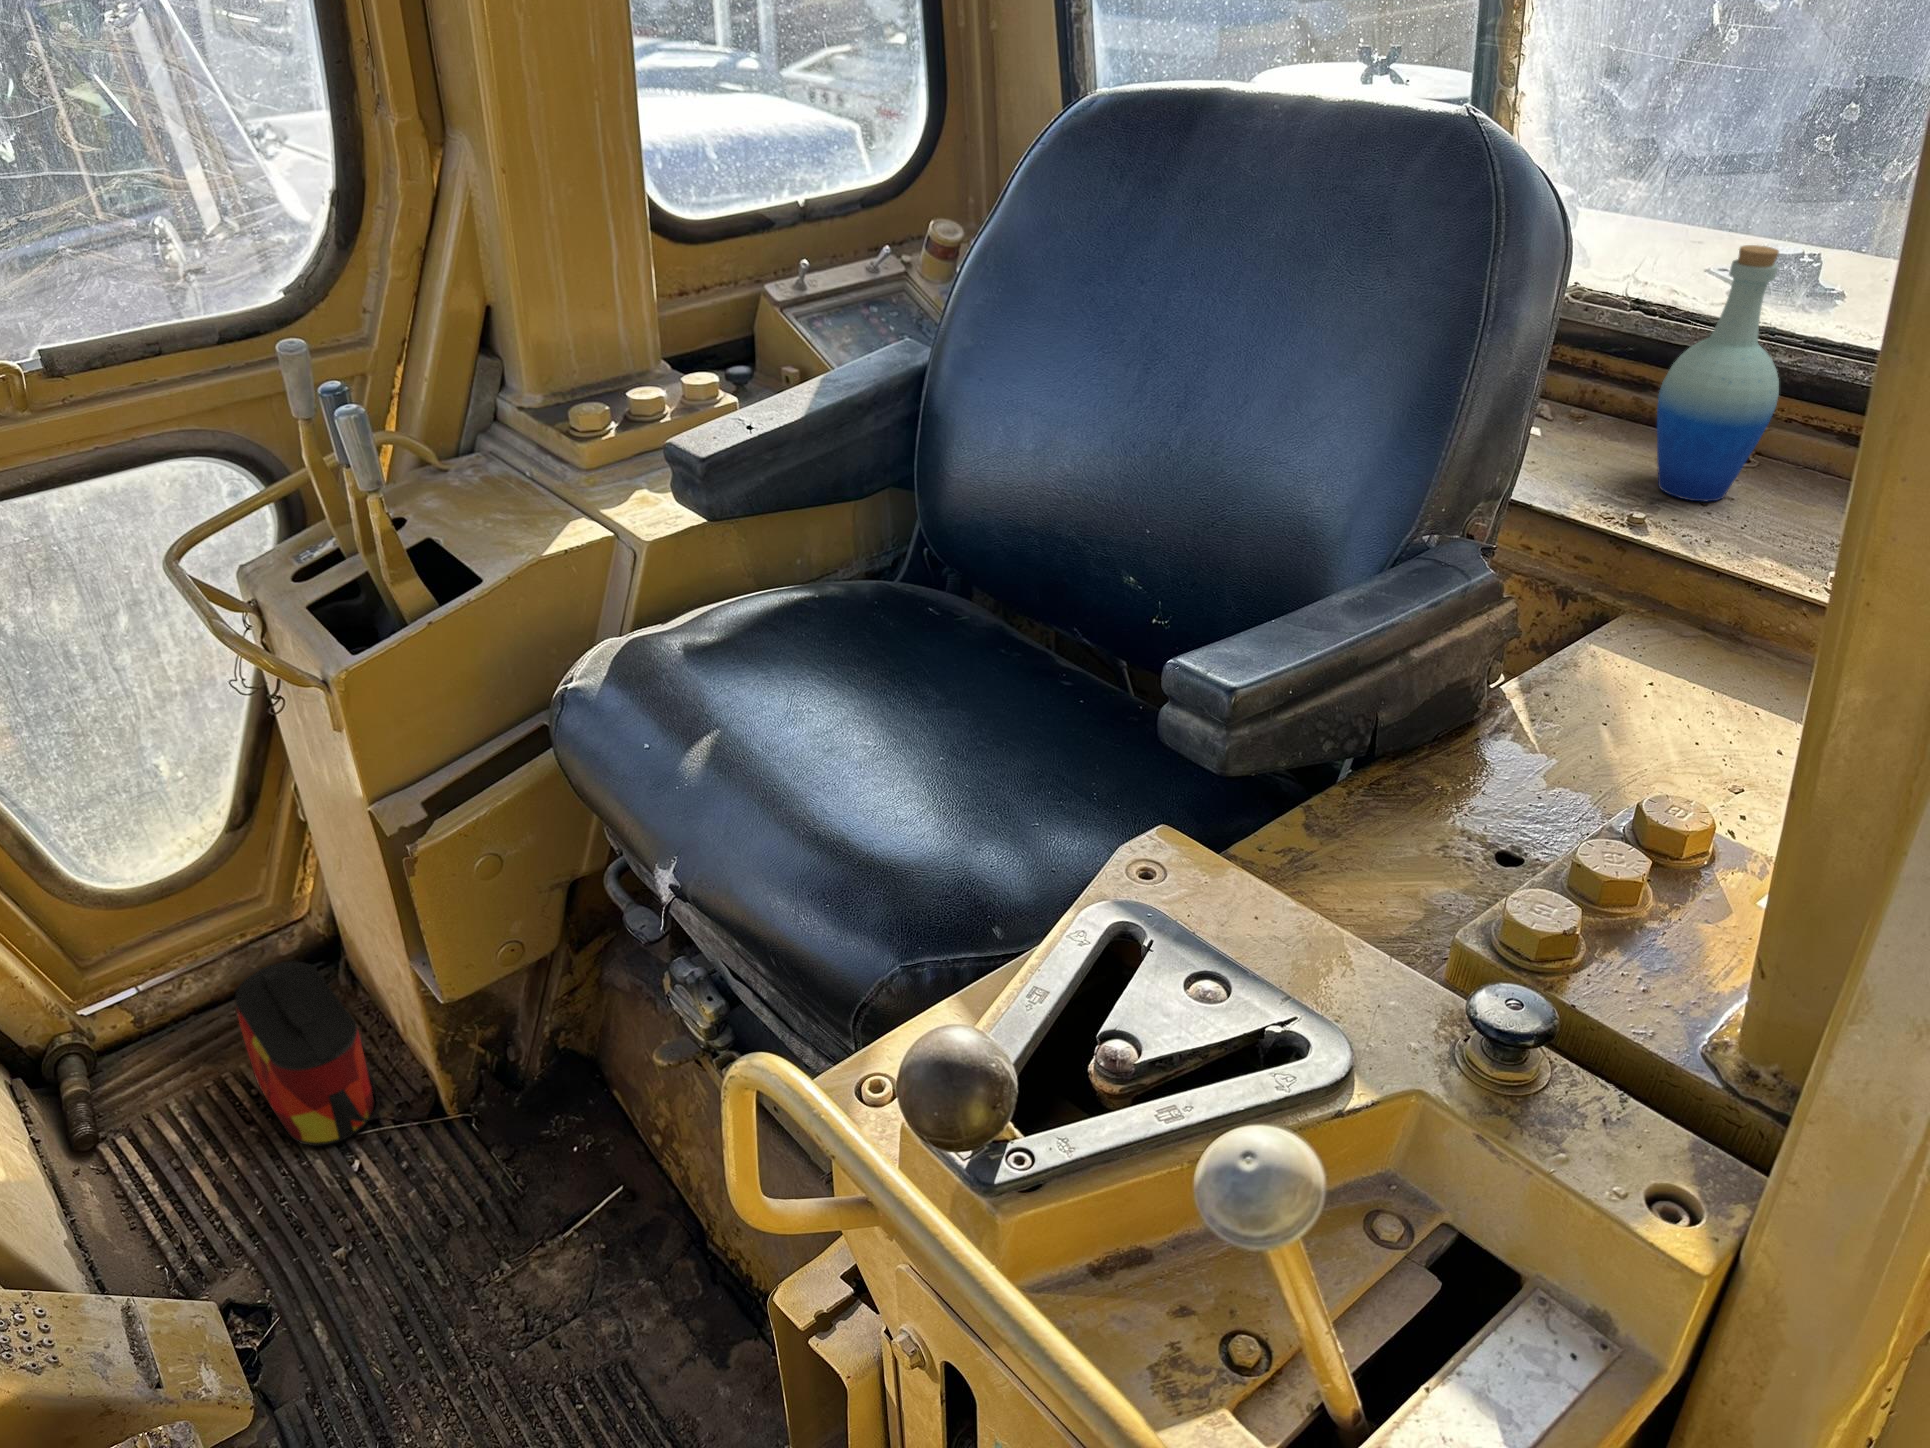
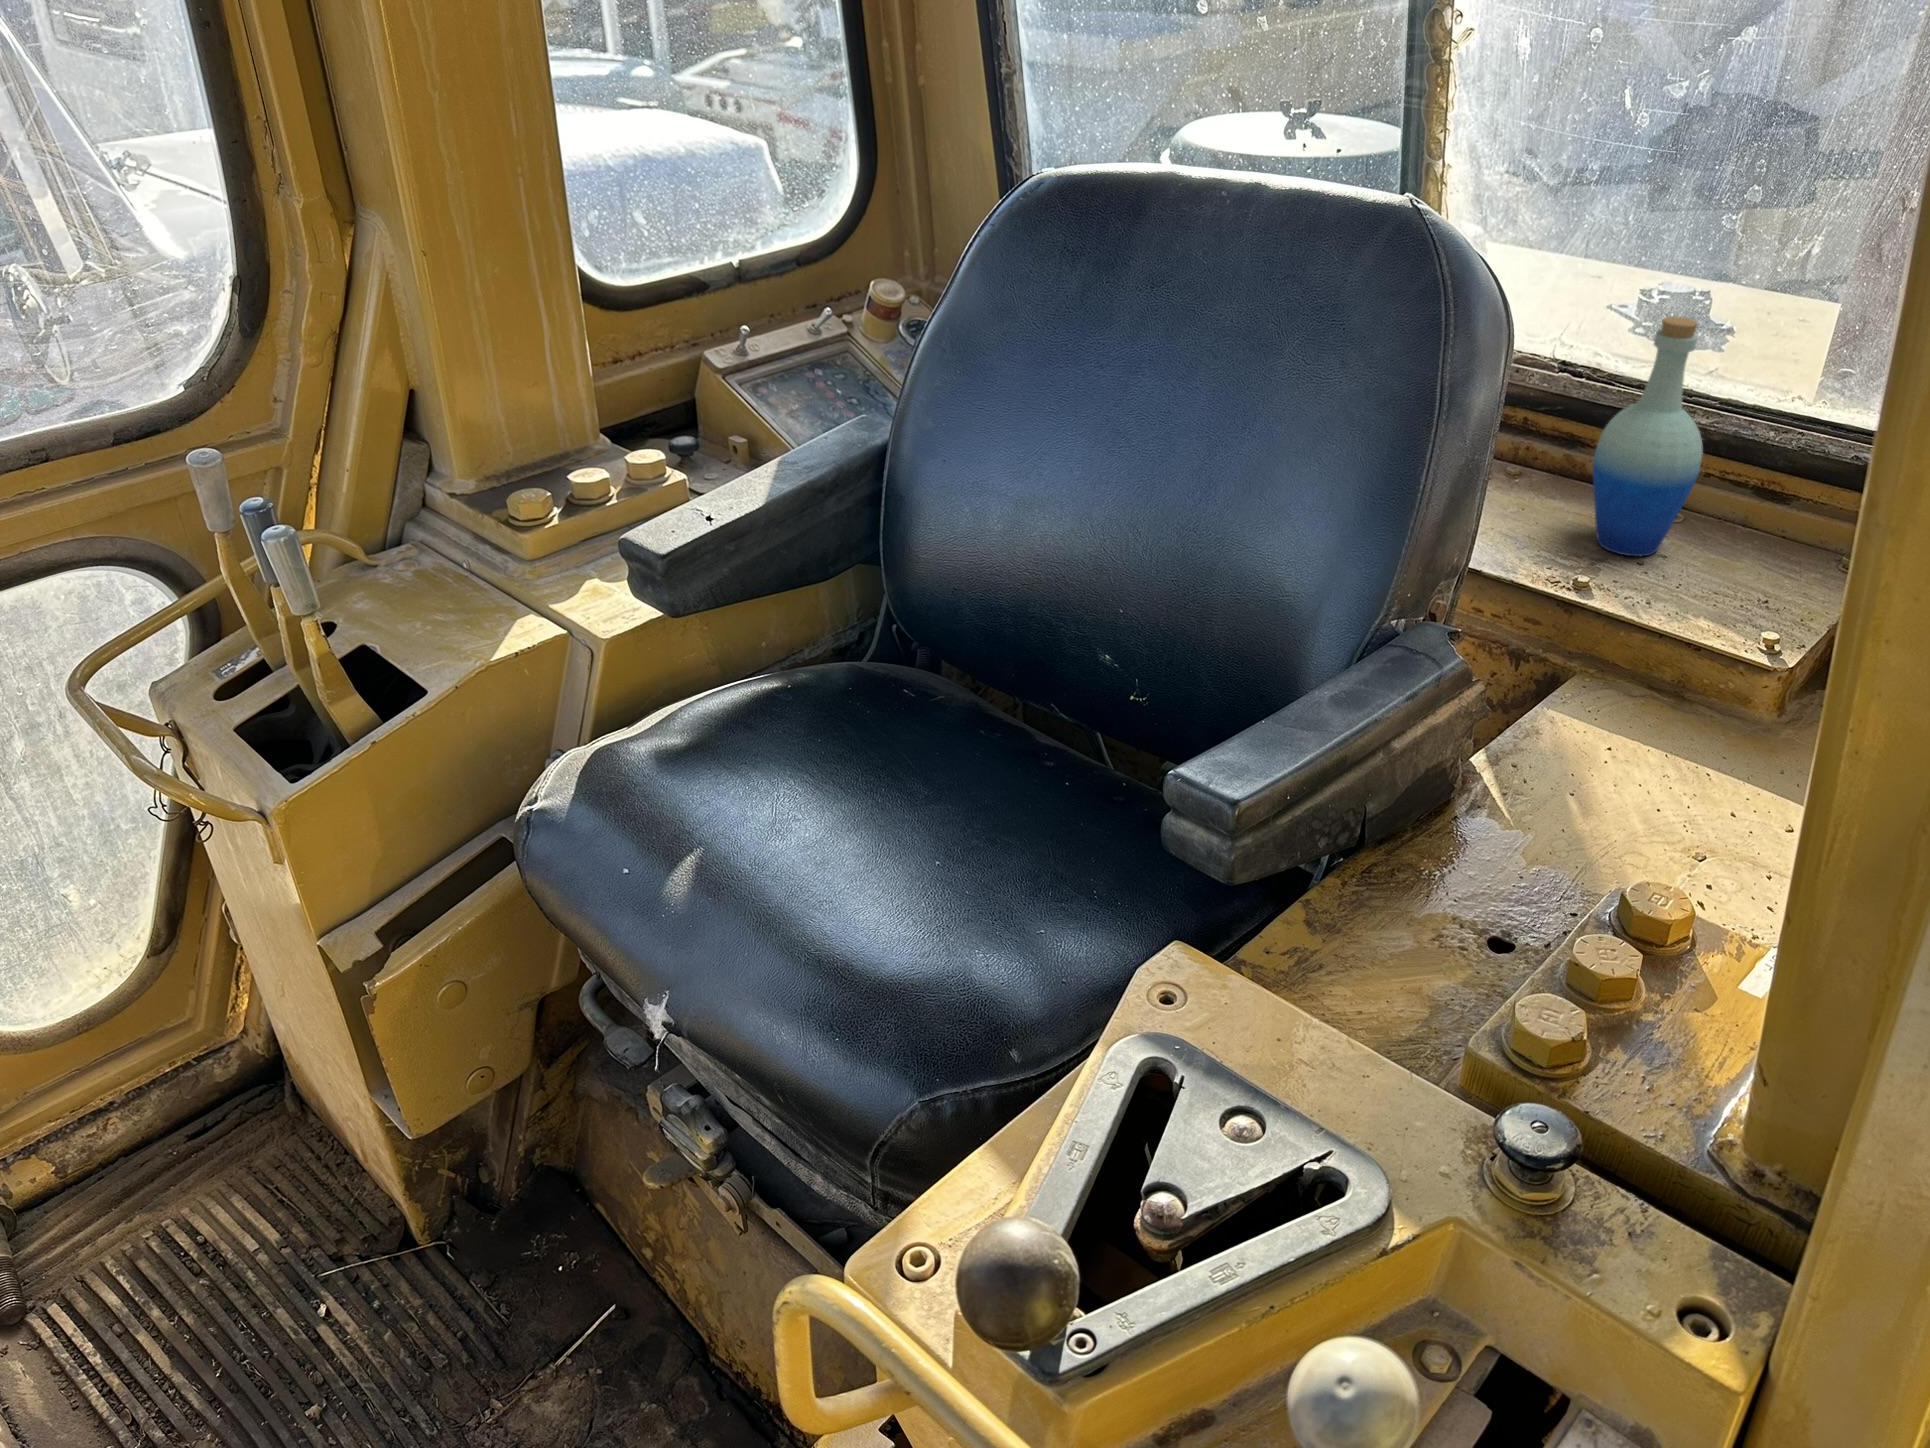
bag: present [235,961,380,1146] -> none [171,1096,340,1295]

